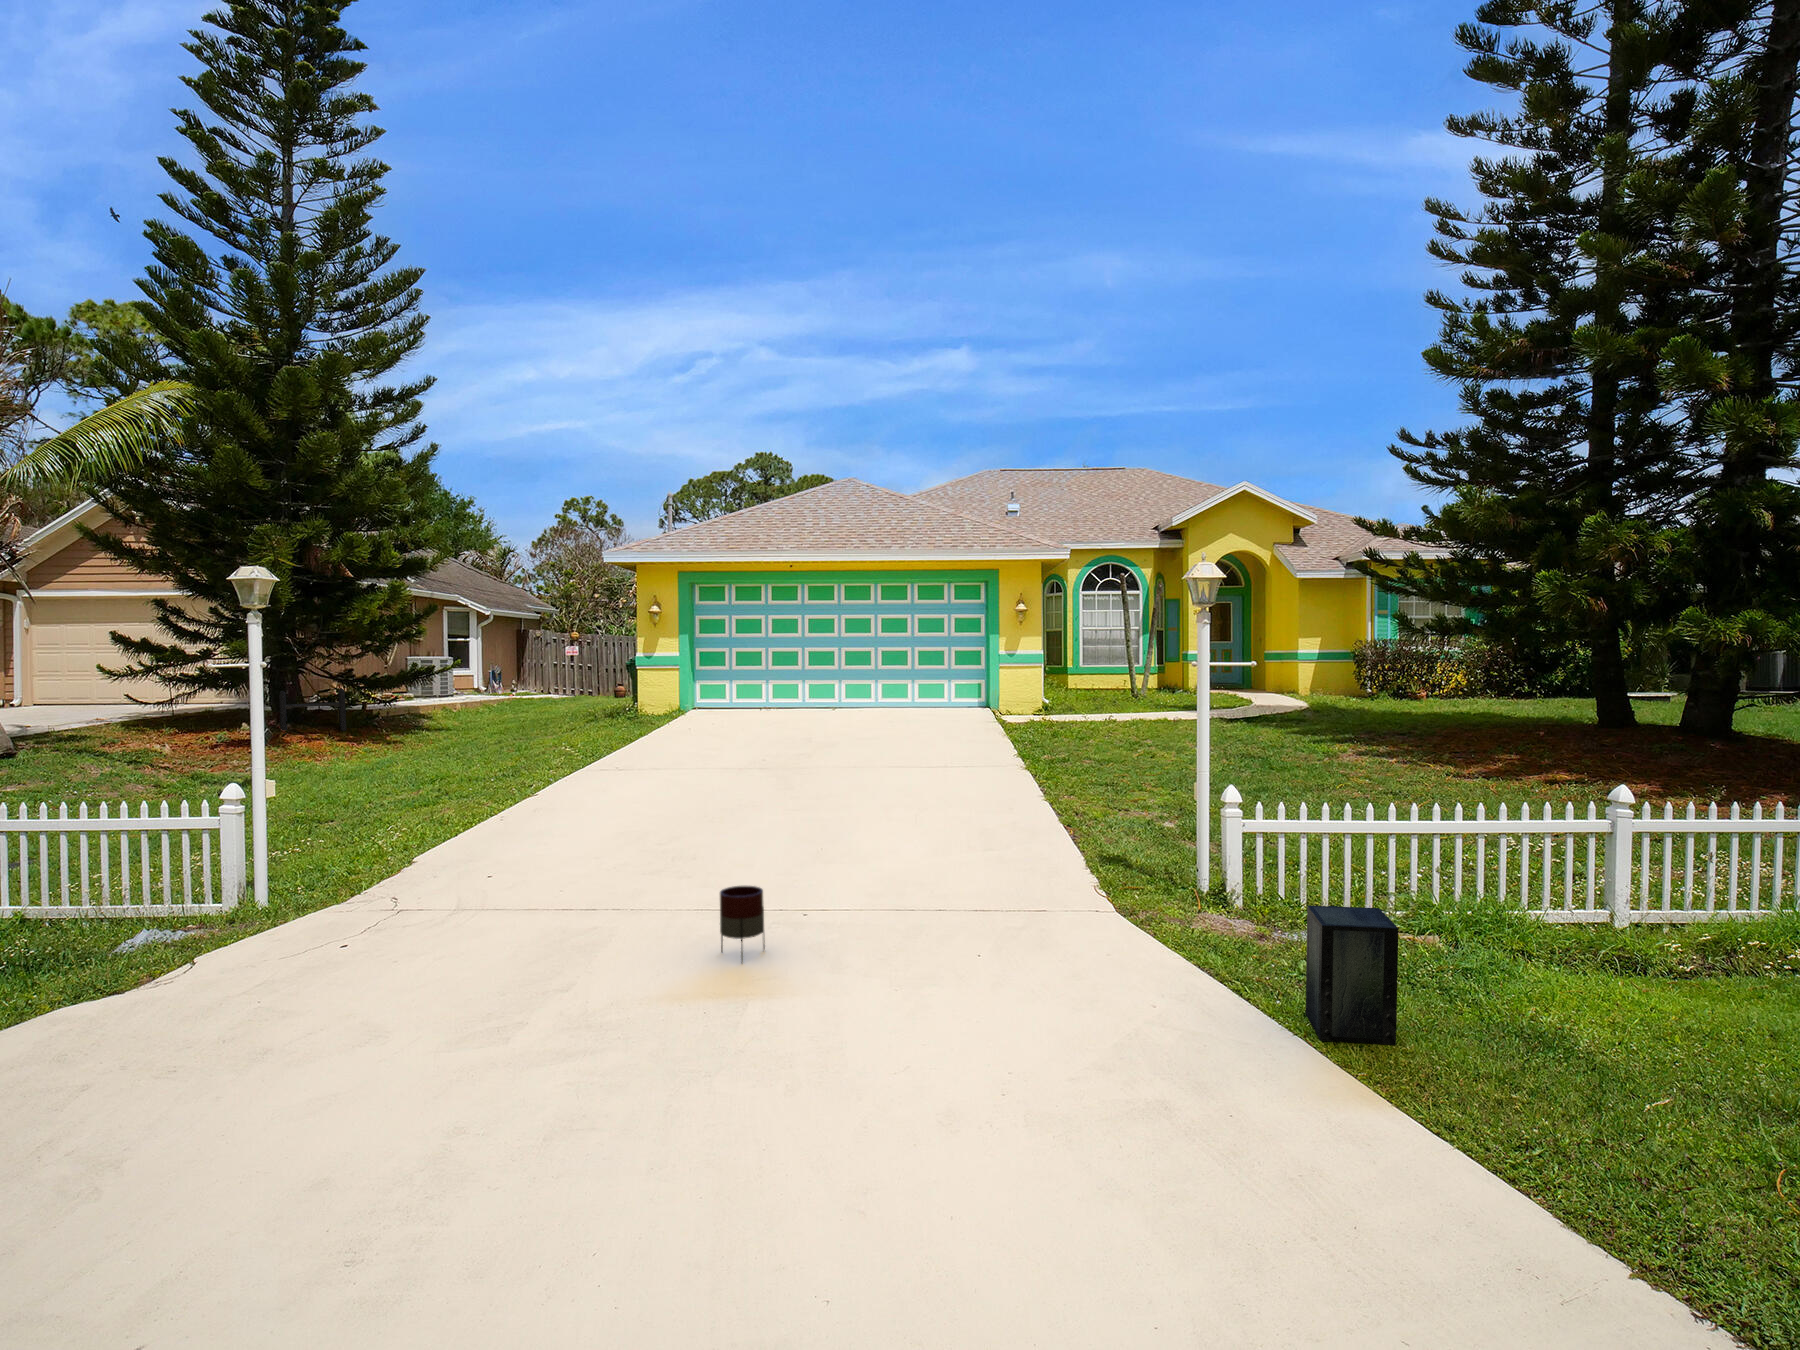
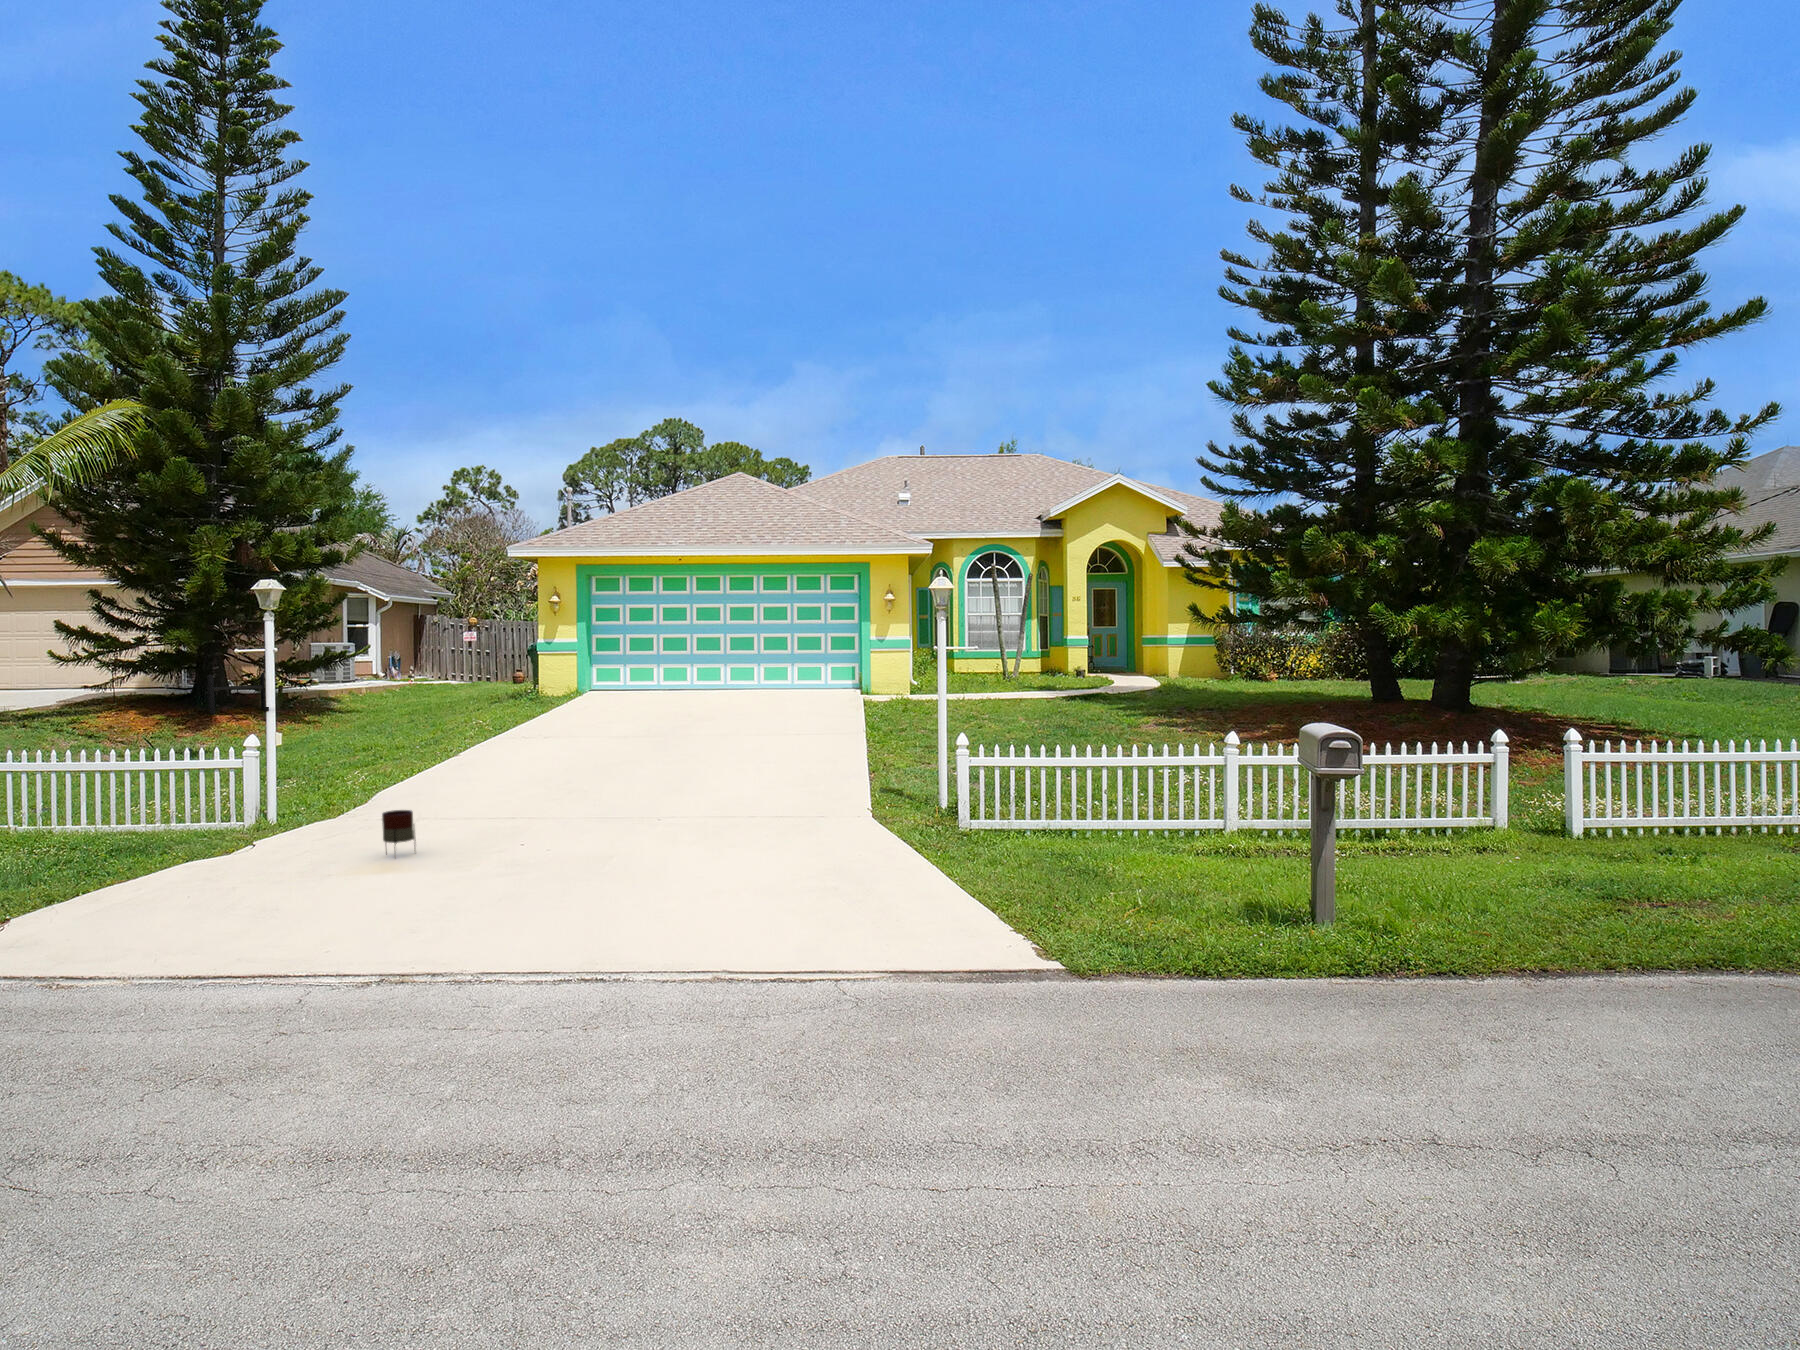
planter: present [720,886,765,952] -> present [382,810,416,848]
storage box: present [1306,905,1398,1045] -> none [906,790,950,861]

